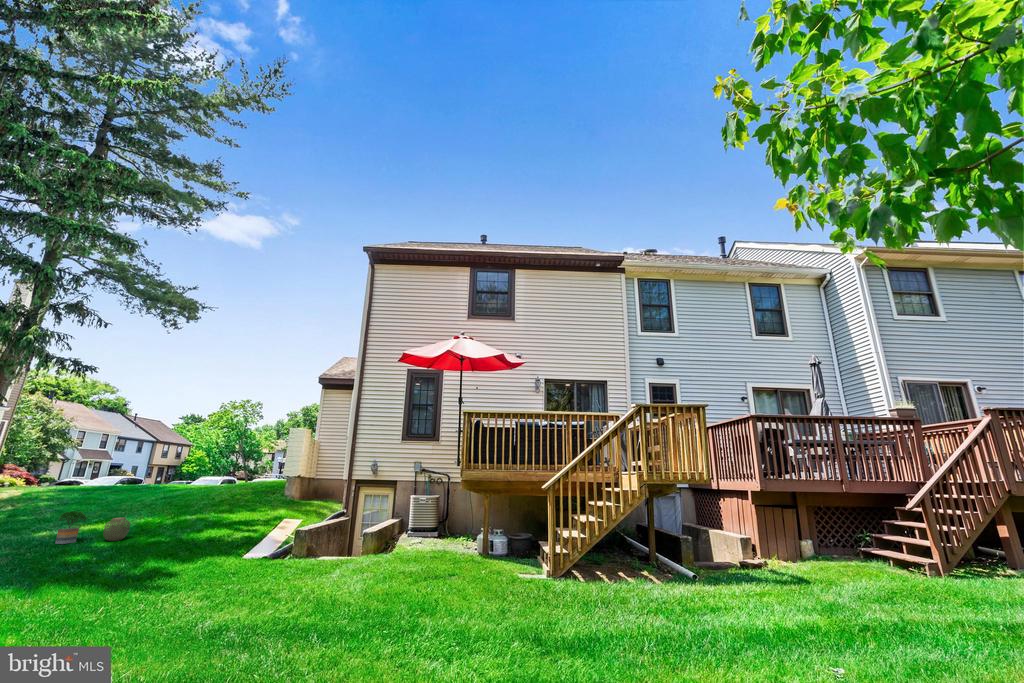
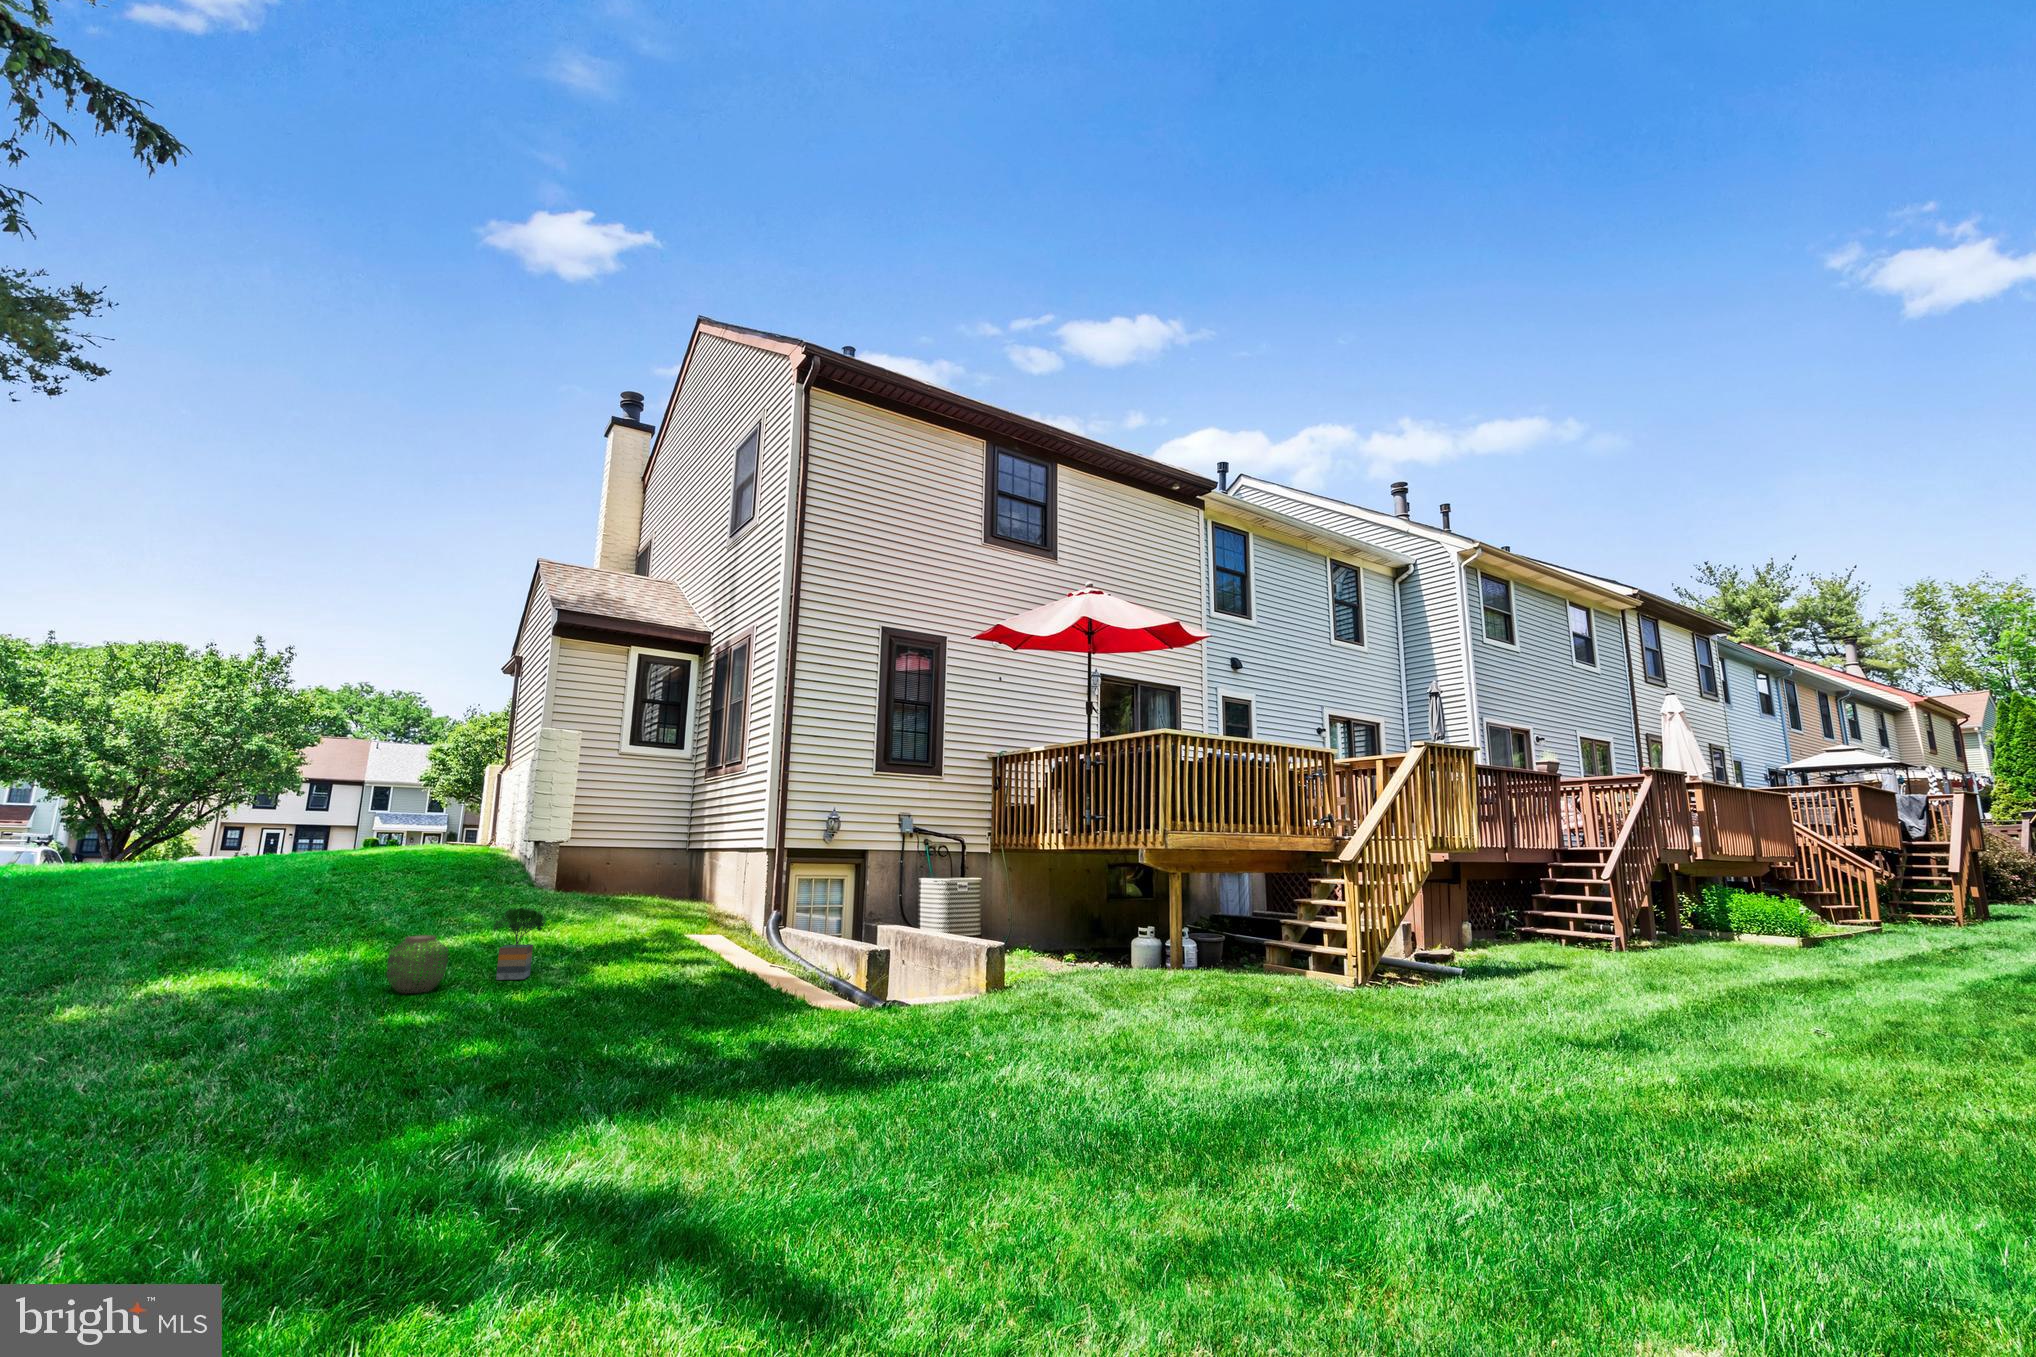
potted tree: present [55,511,87,544] -> present [493,908,546,980]

